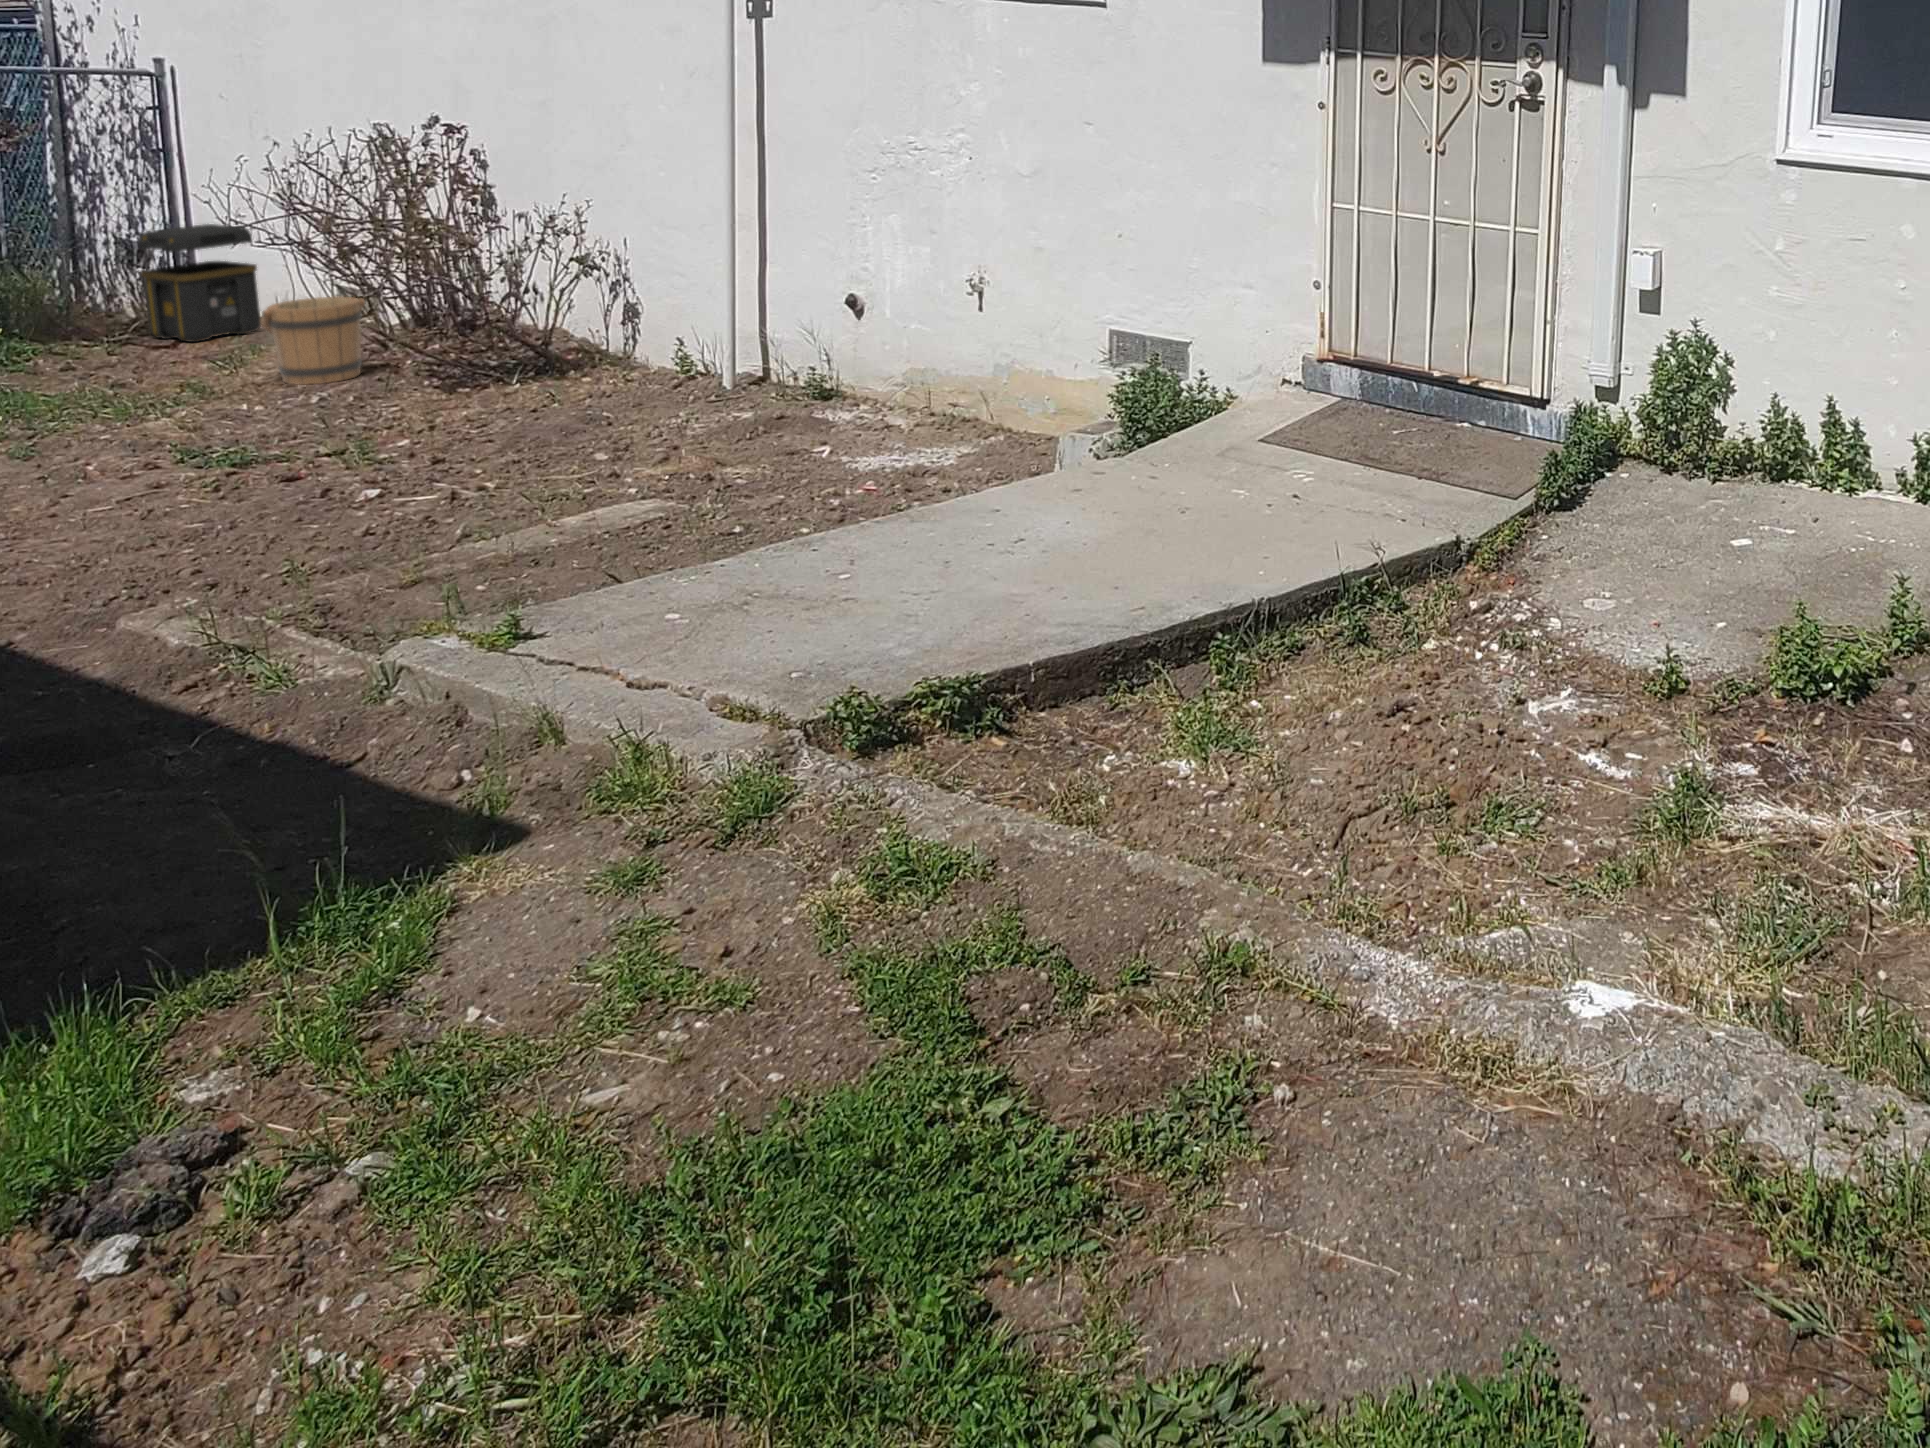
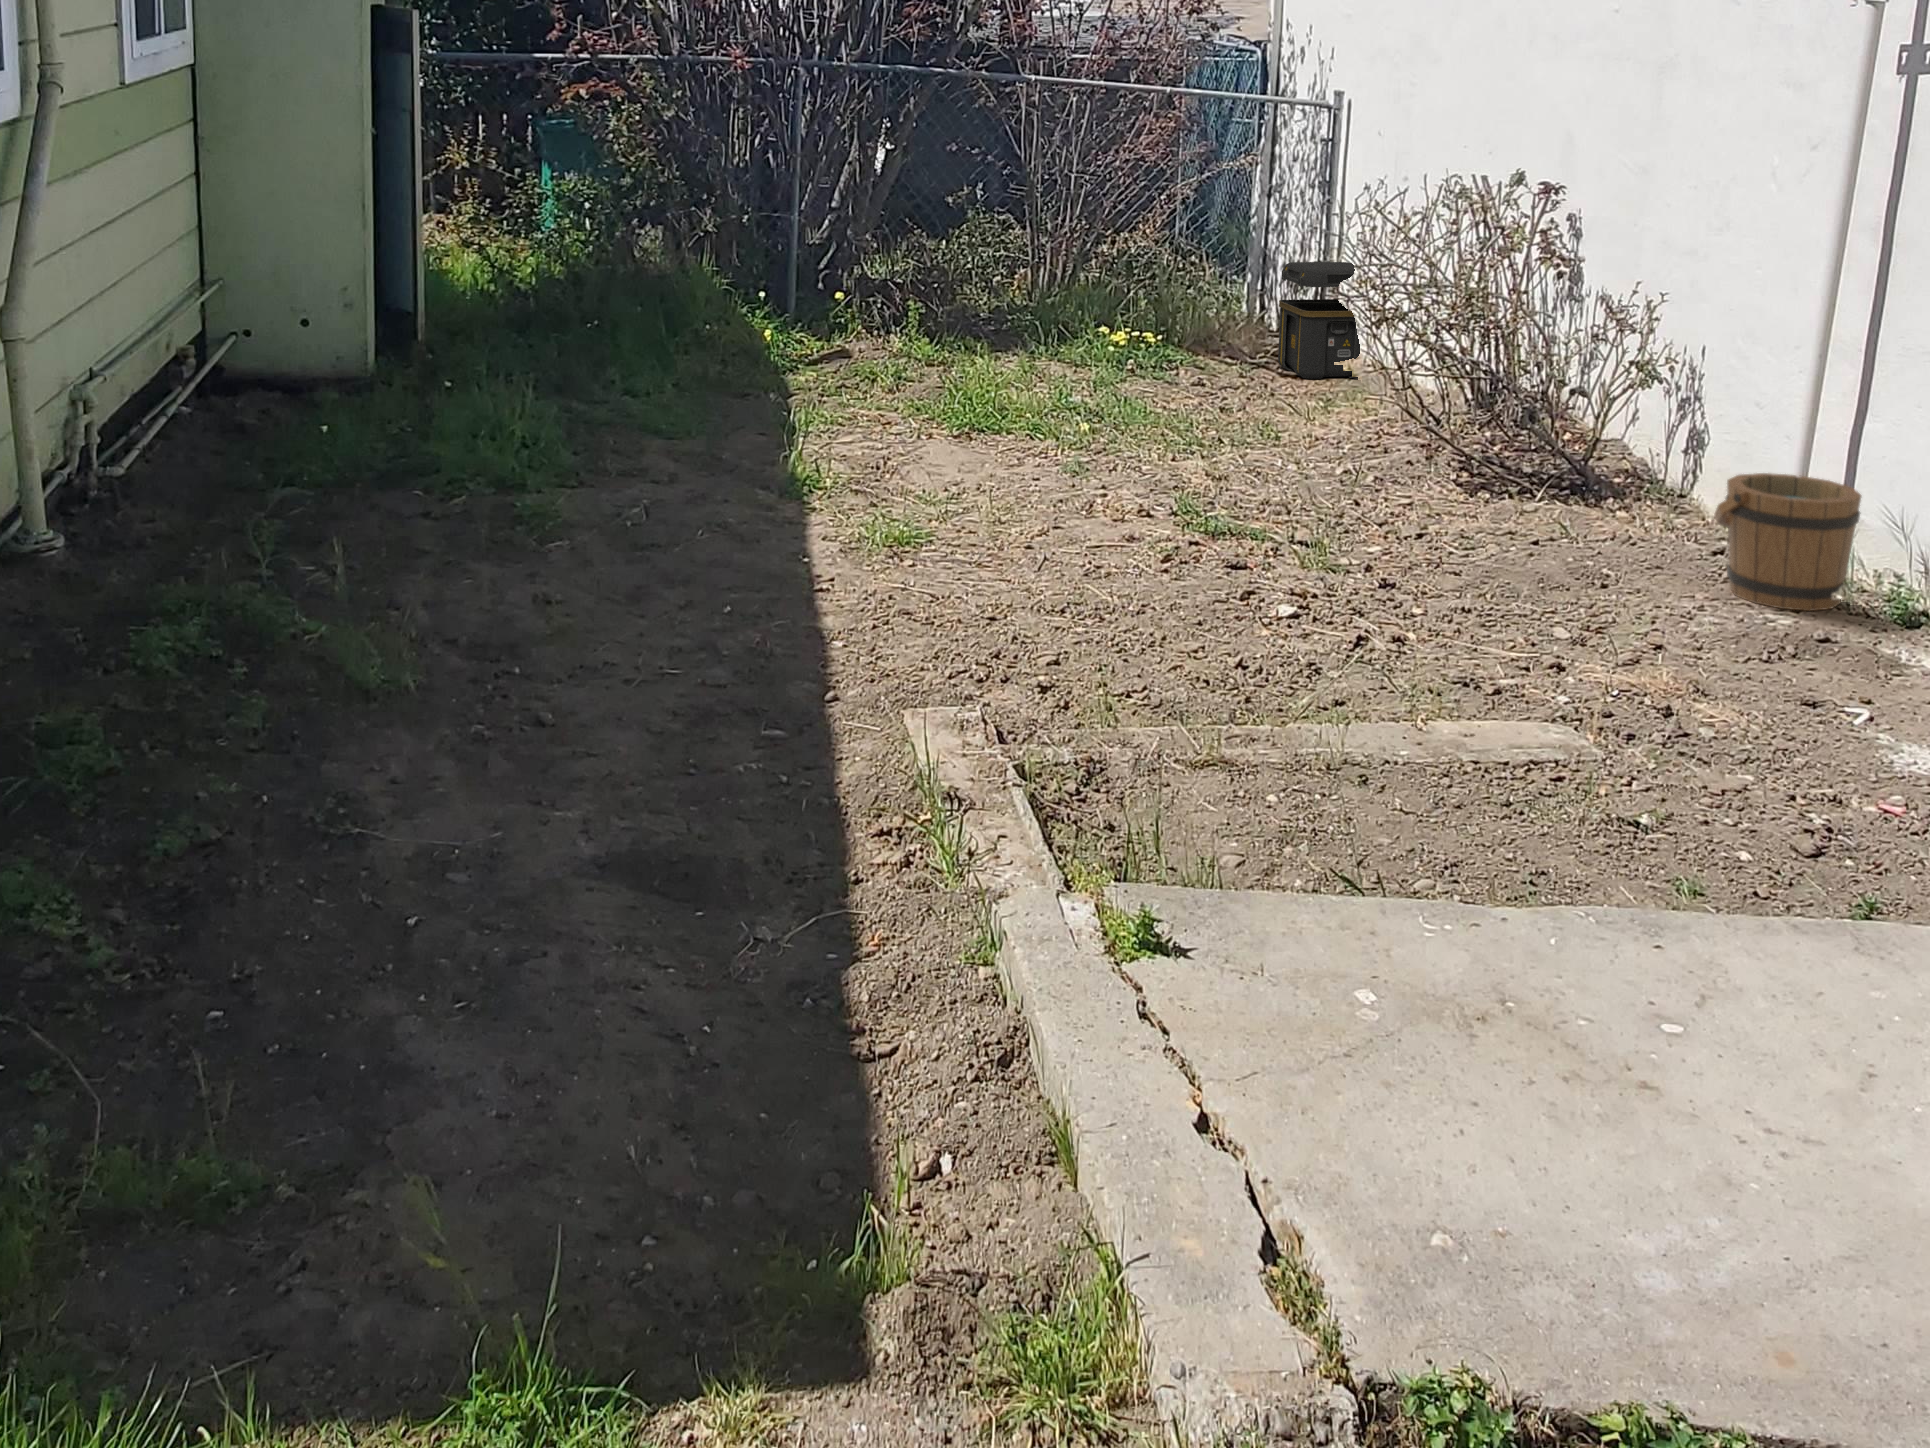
bucket: present [260,297,365,385] -> present [1714,473,1861,611]

